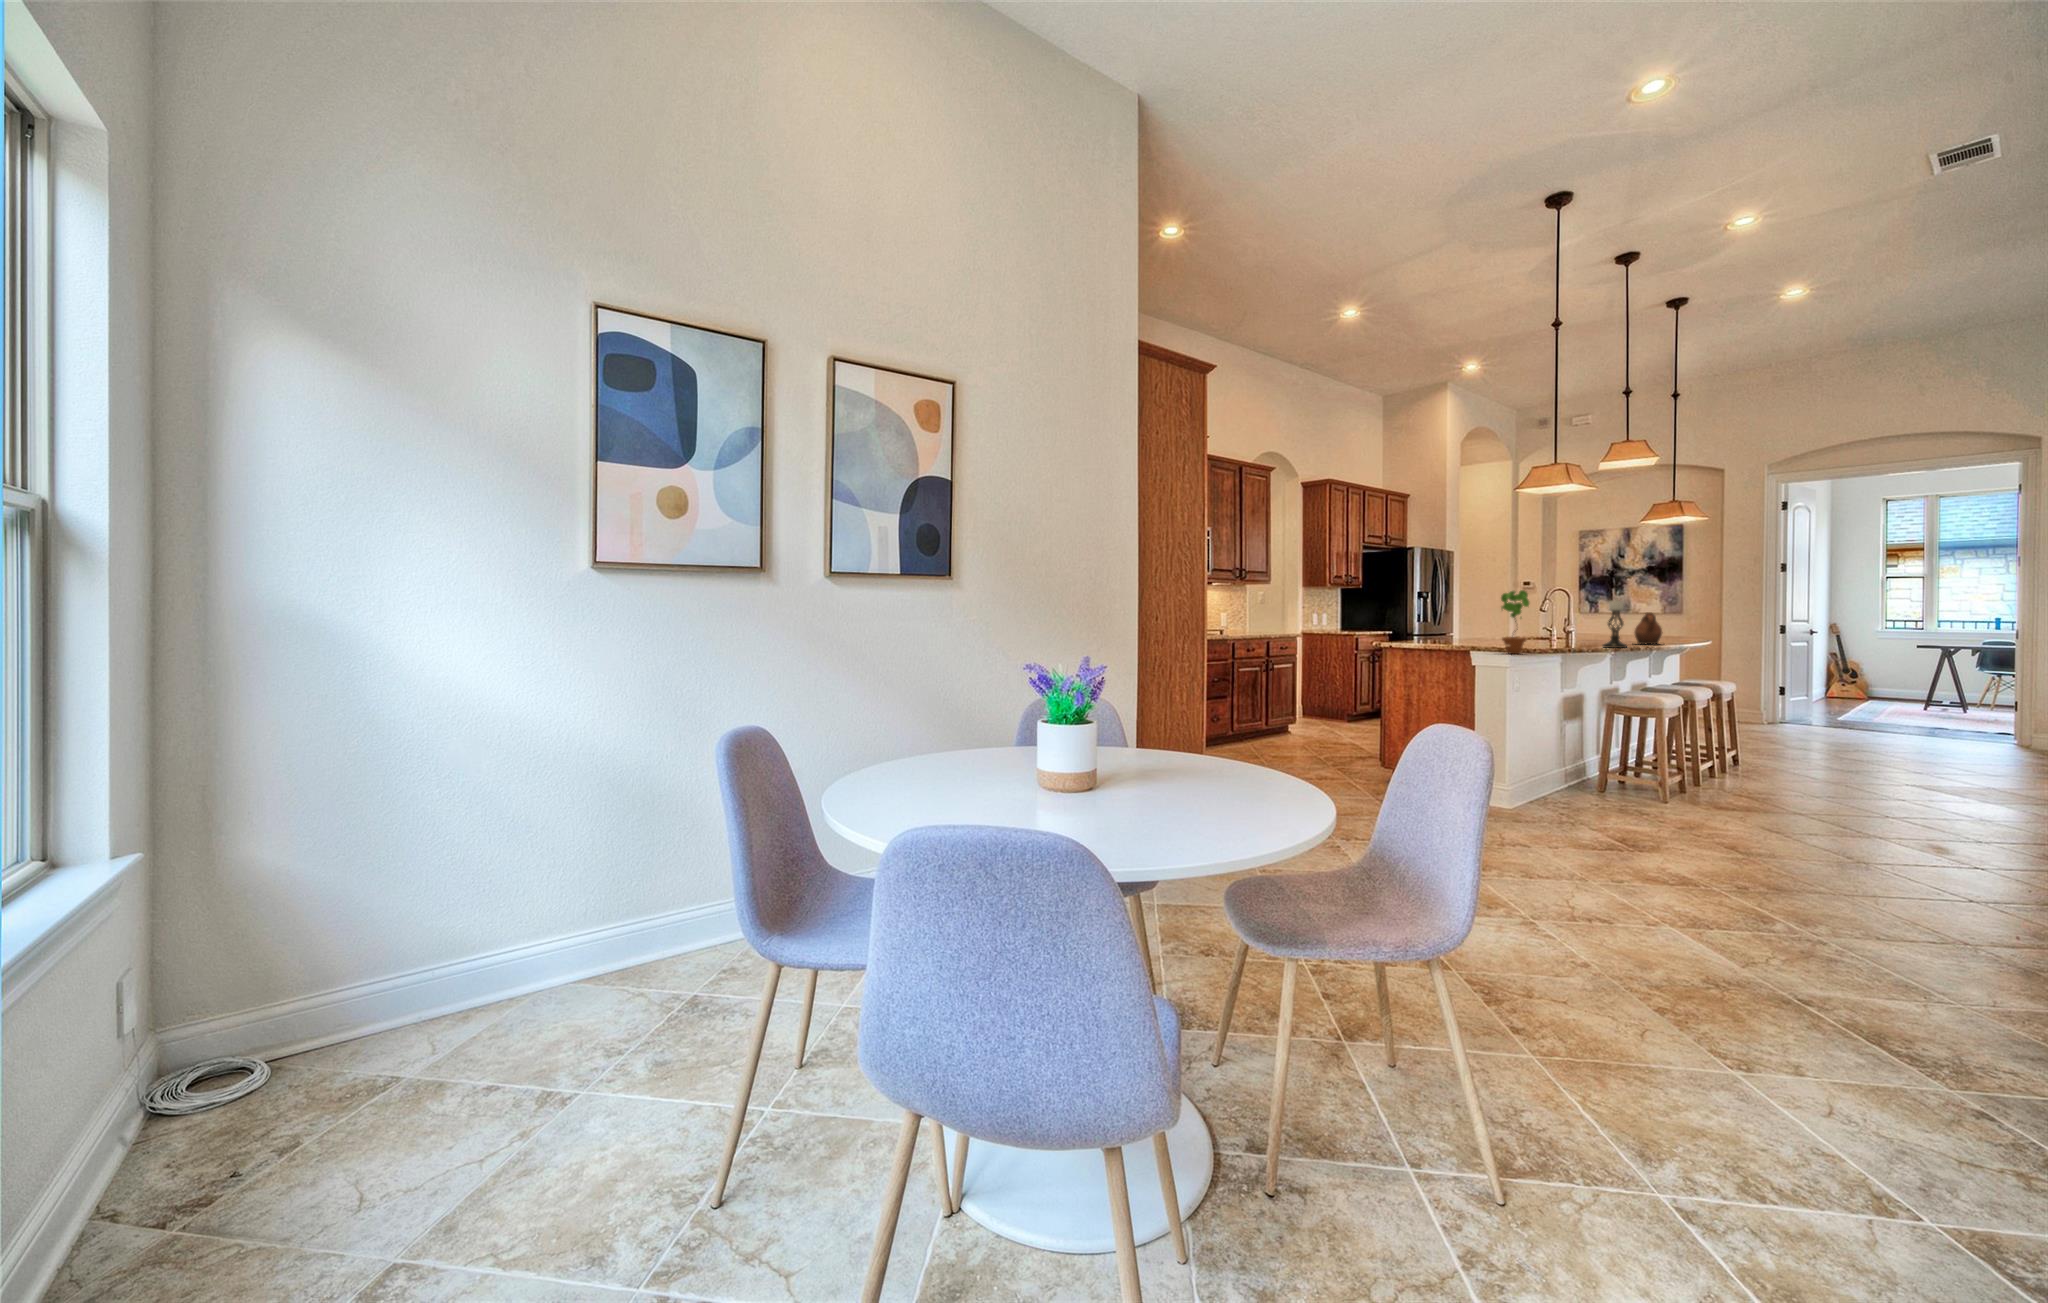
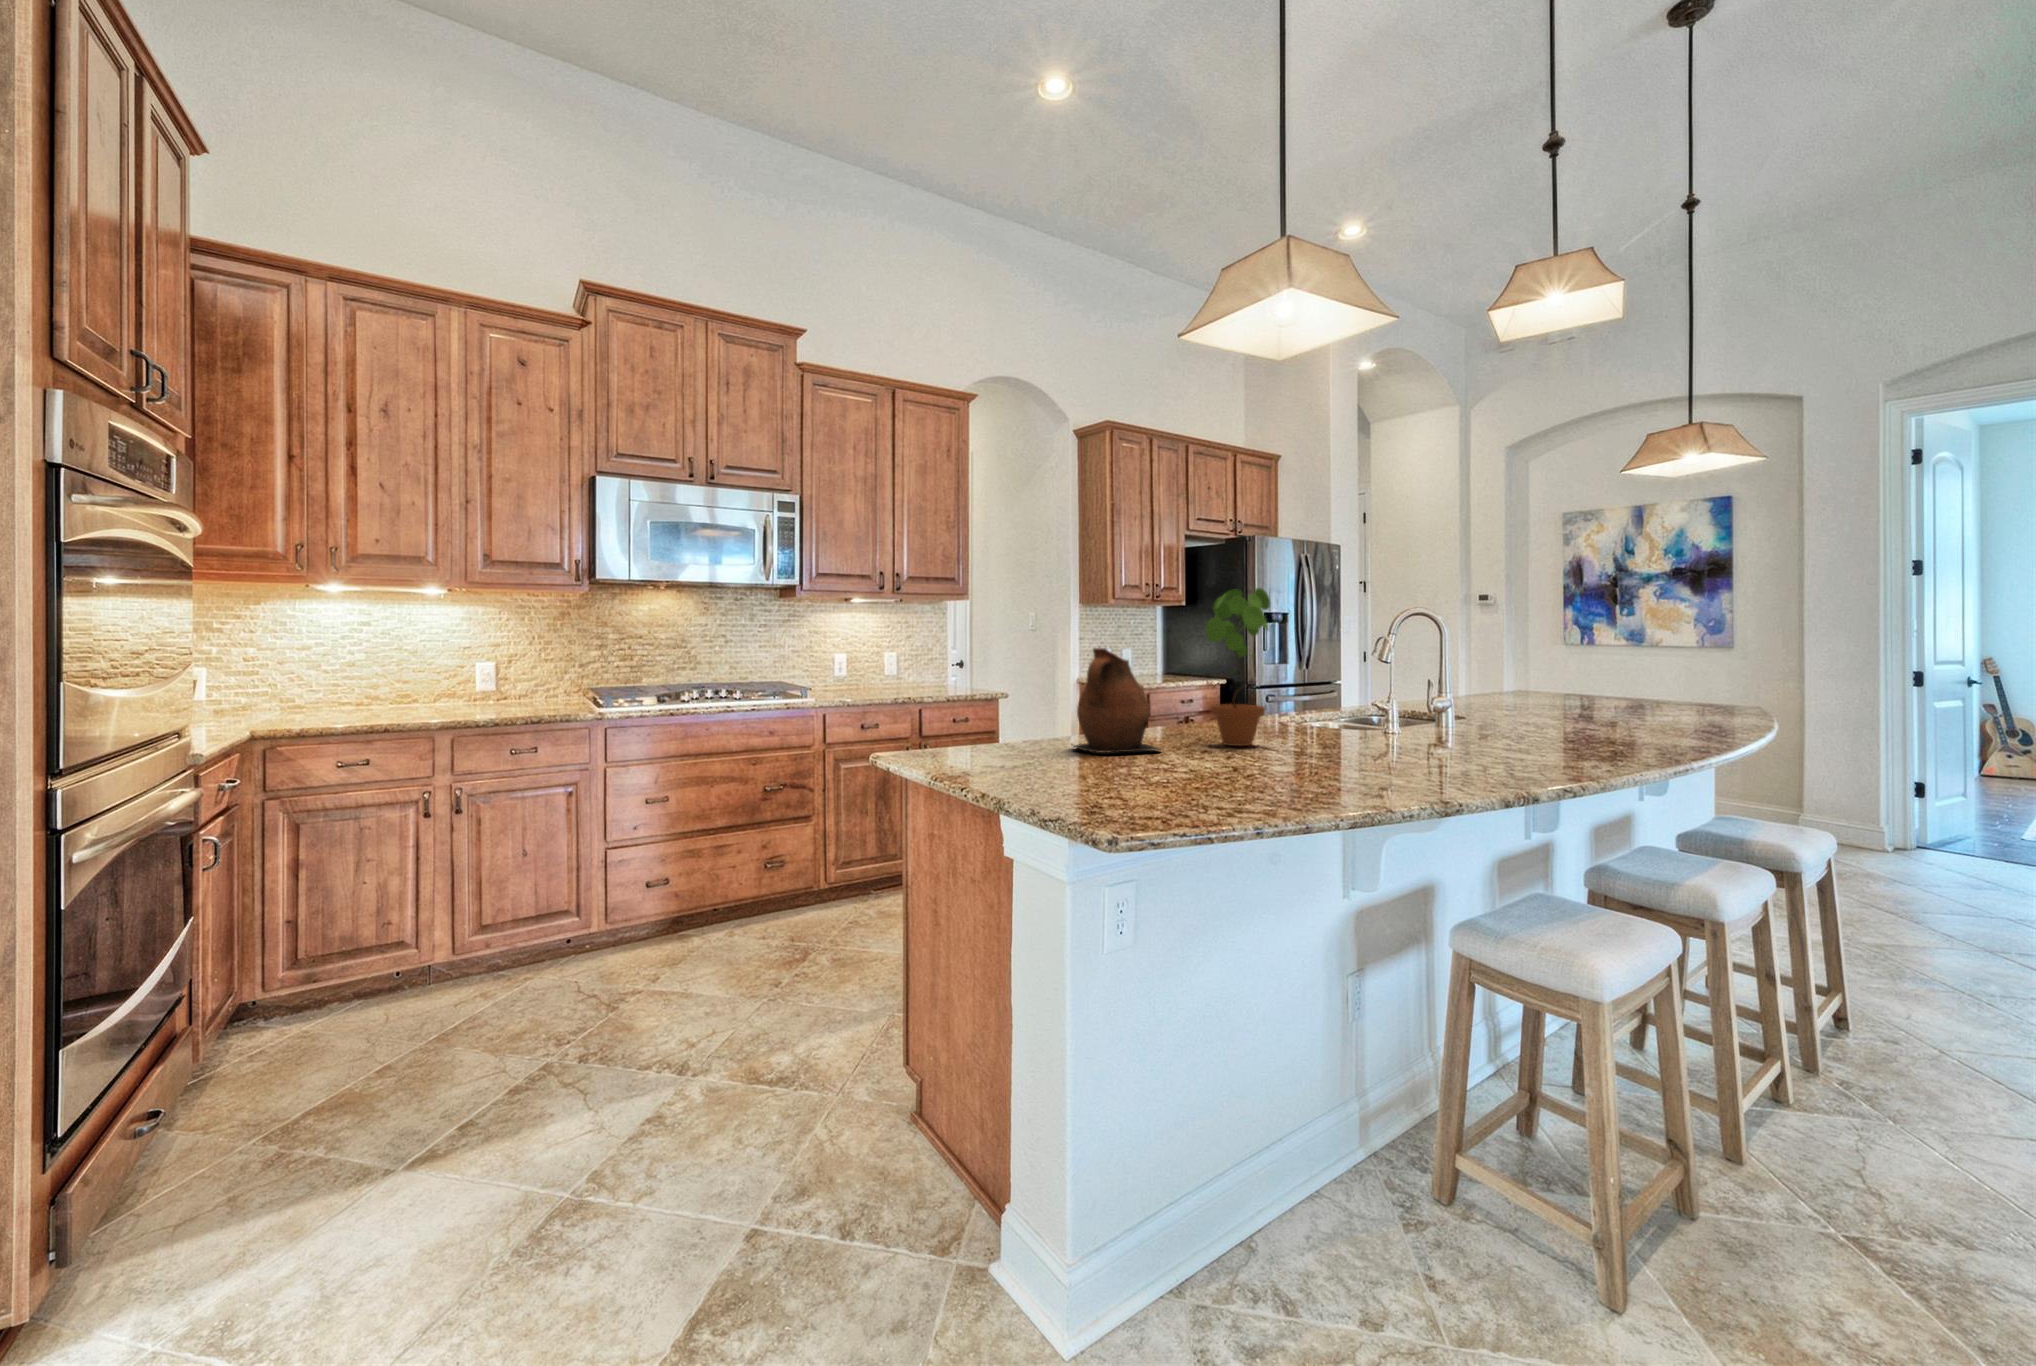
candle holder: present [1602,600,1627,648] -> none [1521,614,1574,721]
ceramic pitcher: present [1634,612,1663,644] -> present [1072,648,1161,753]

